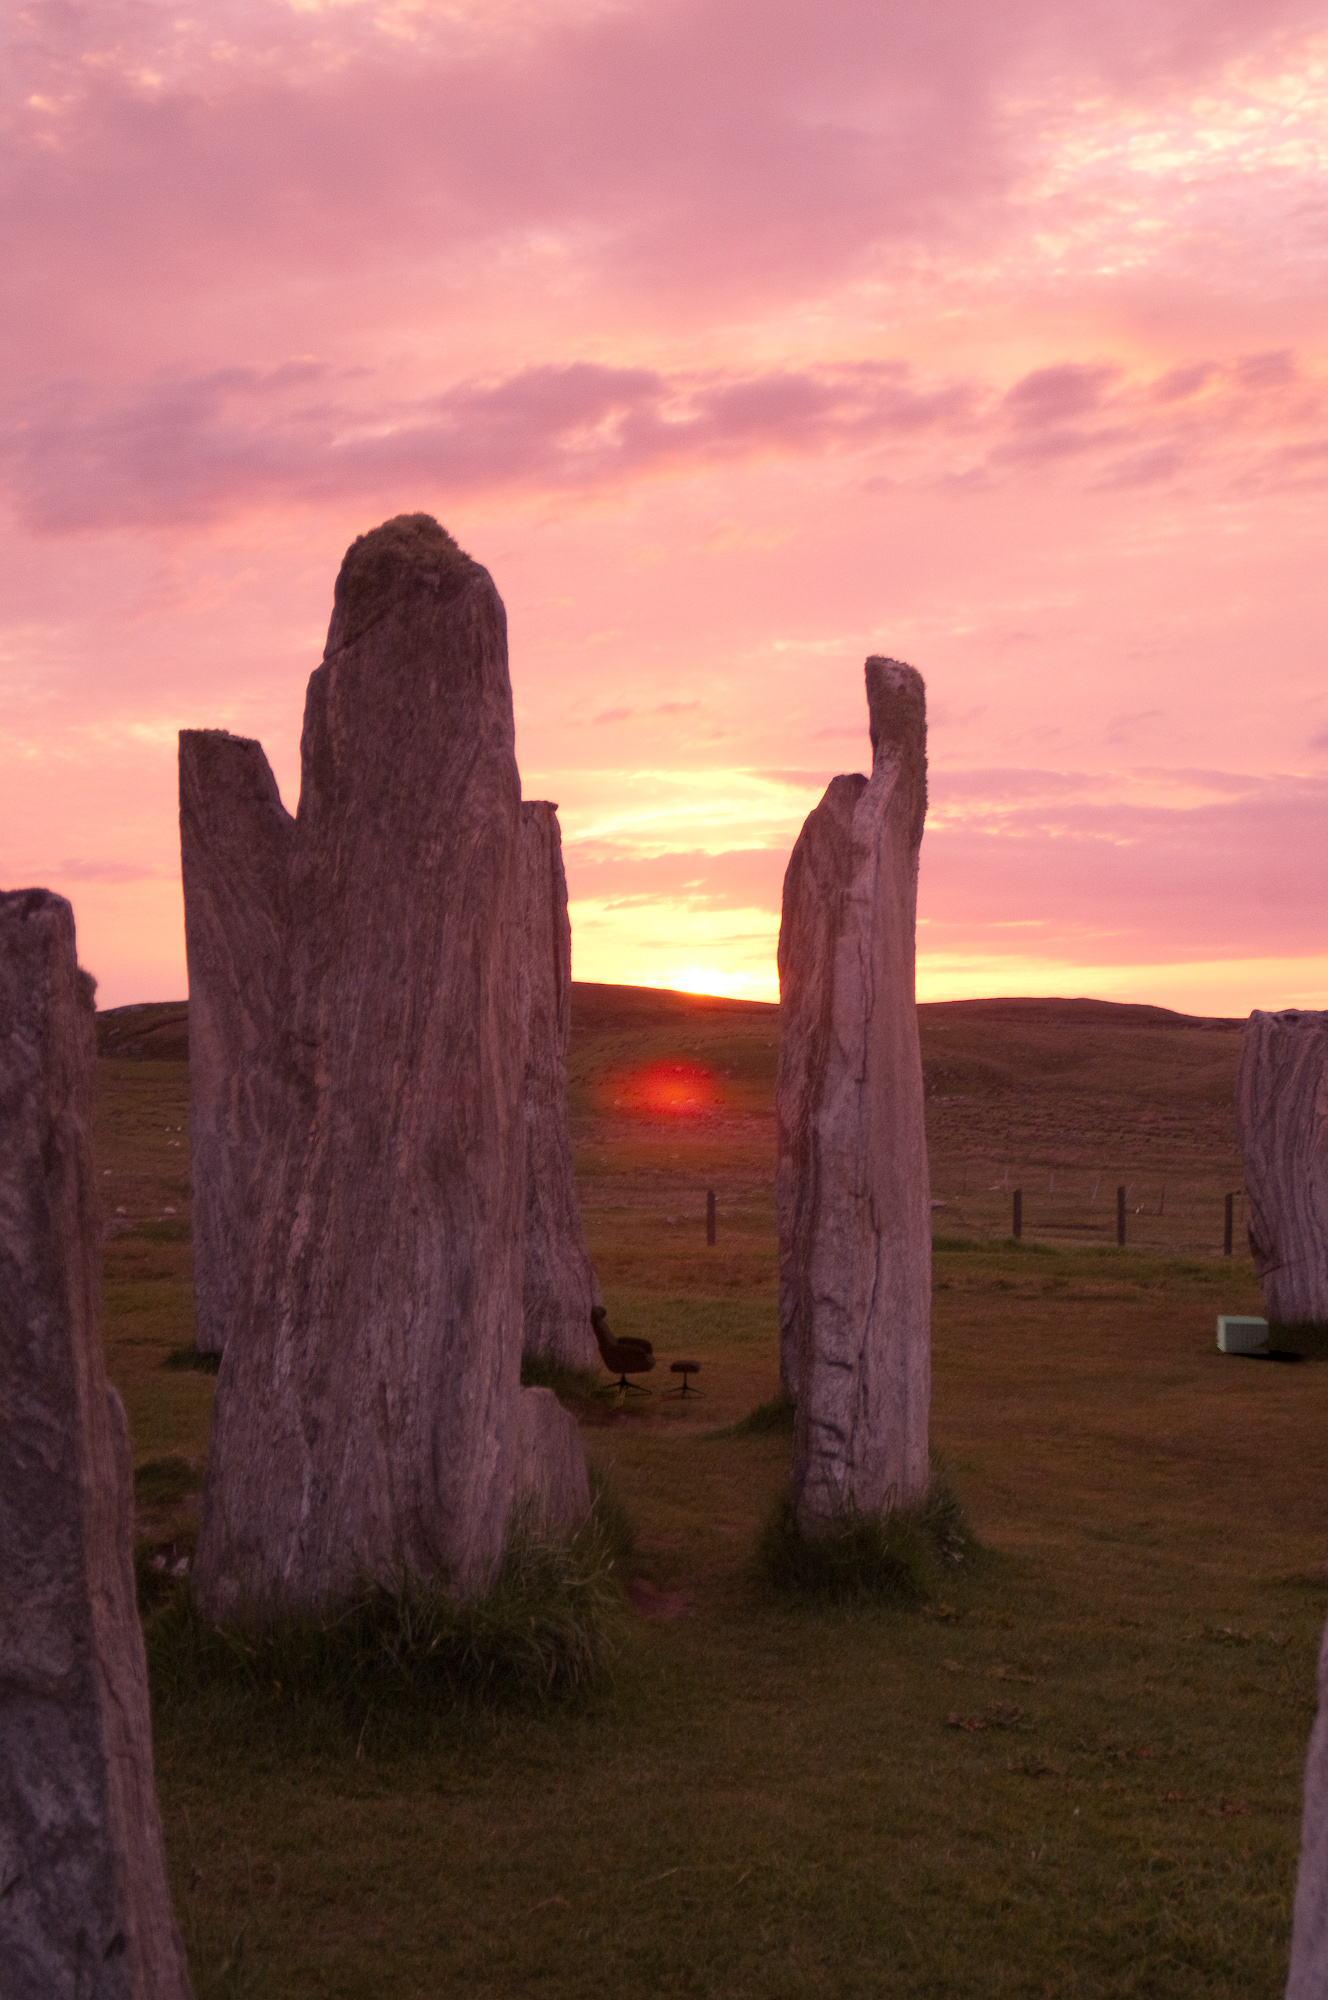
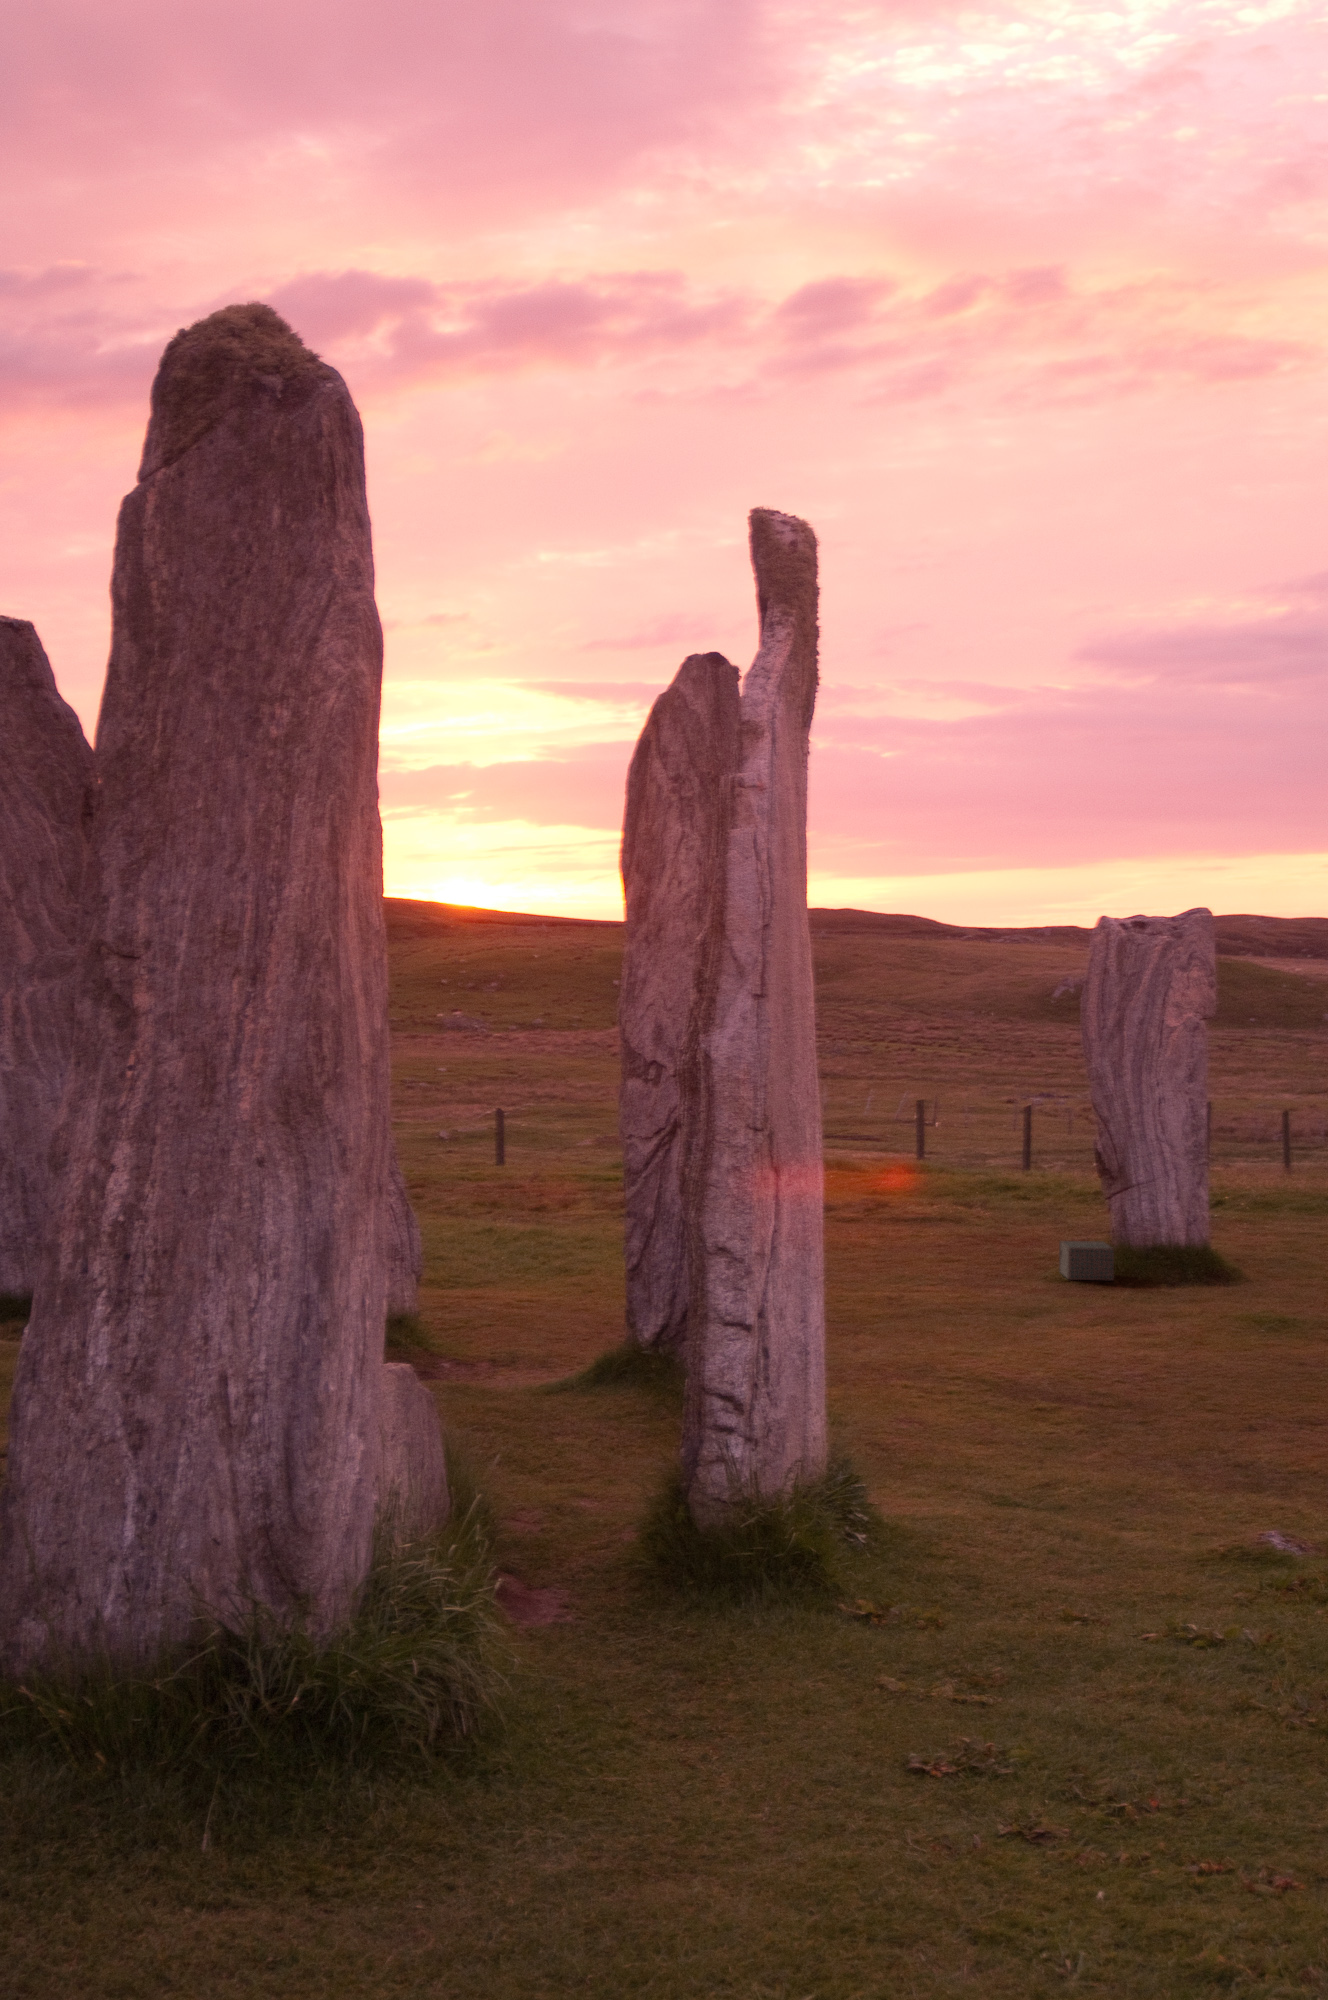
lounge chair: present [590,1305,701,1396] -> none [403,1245,535,1347]

